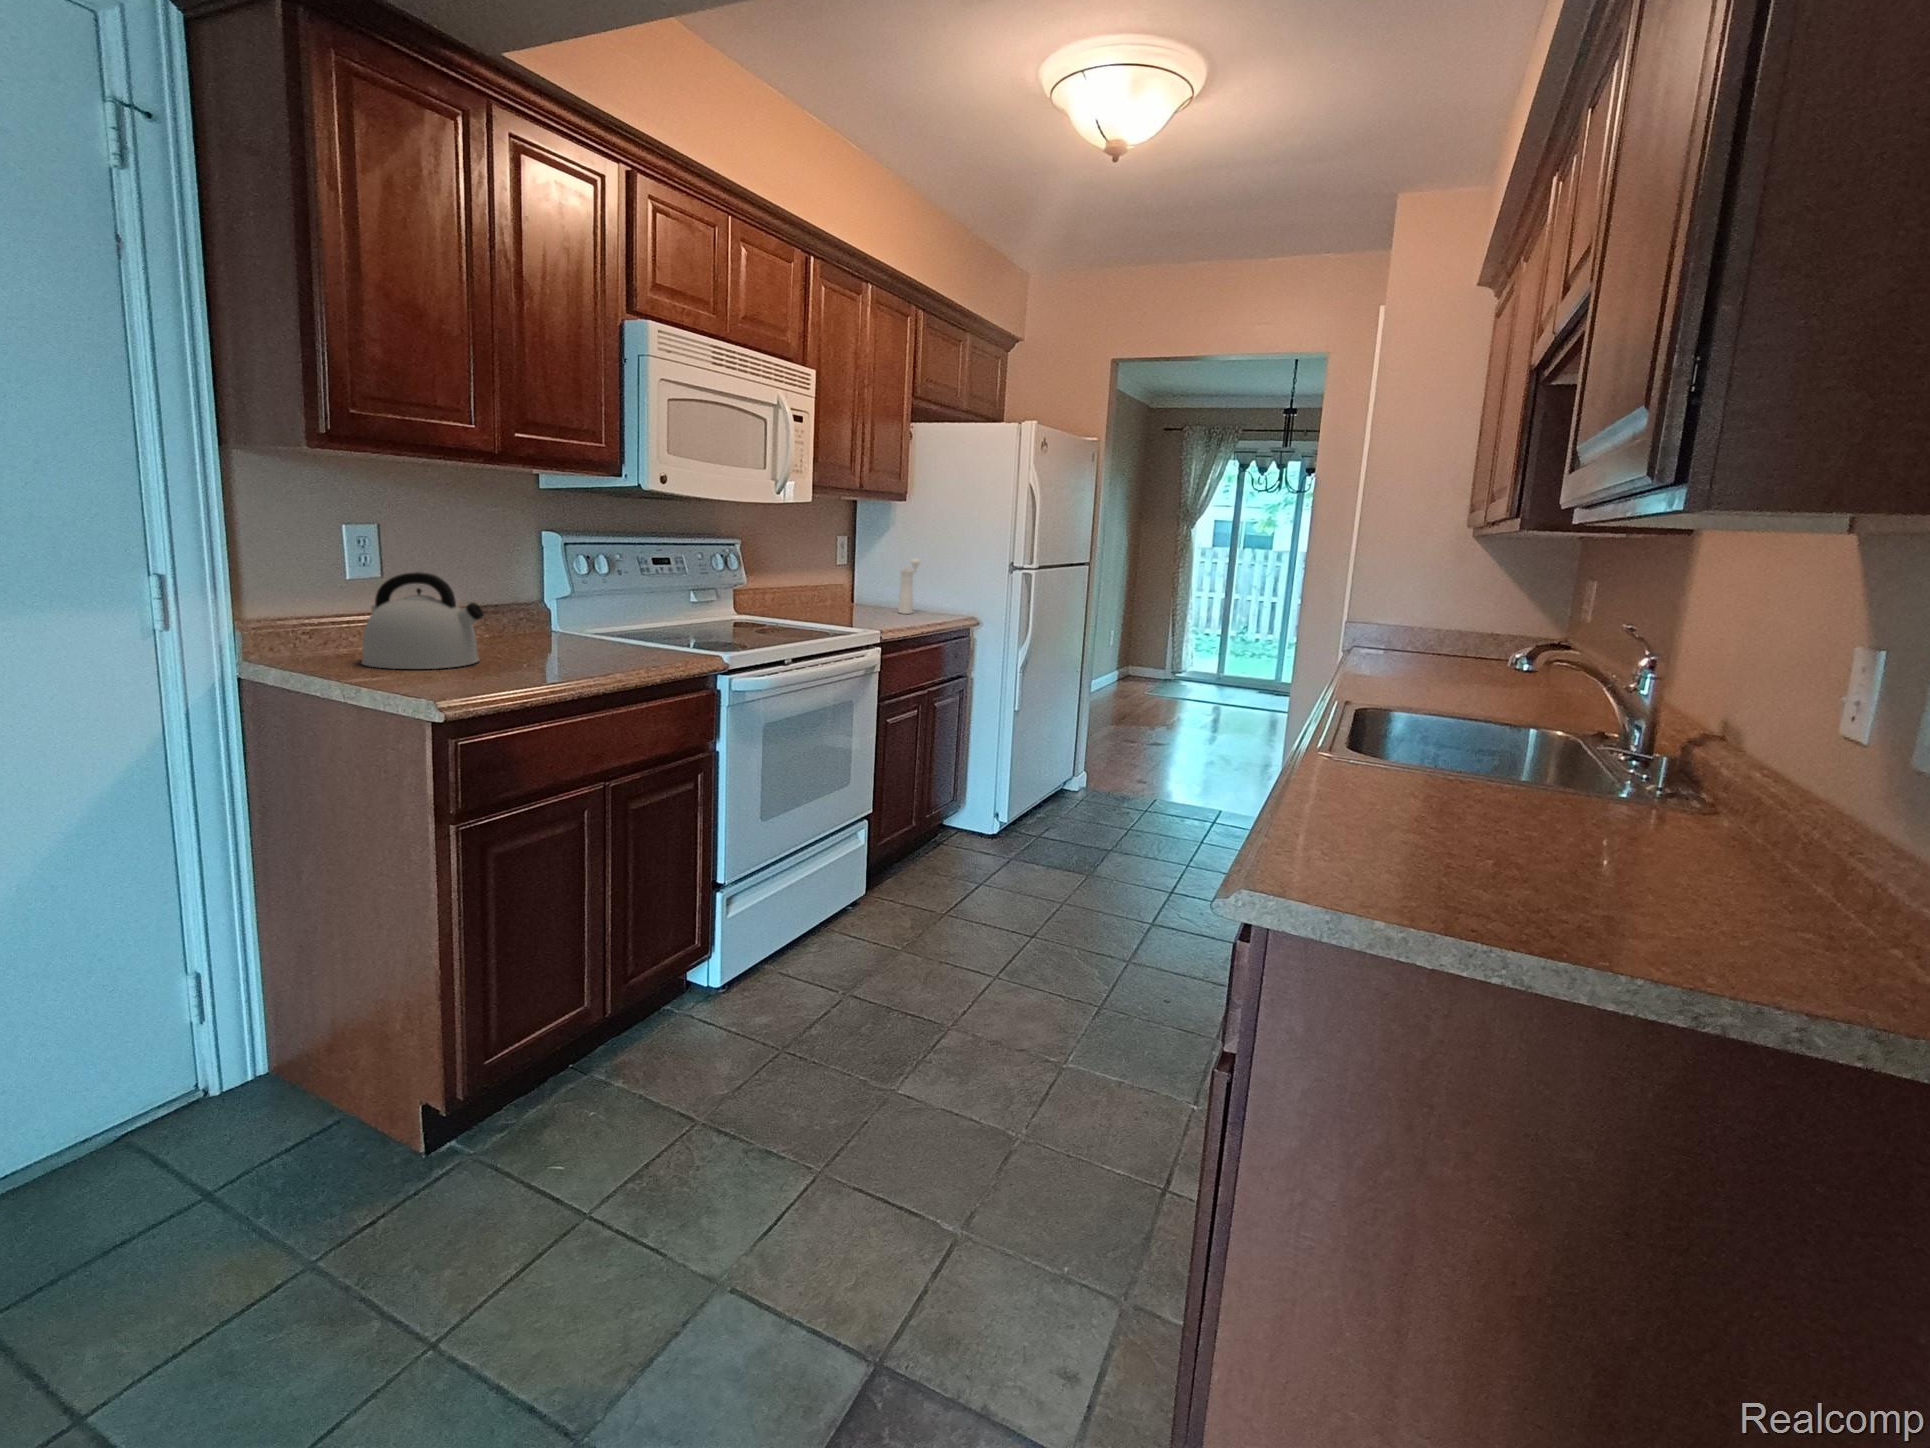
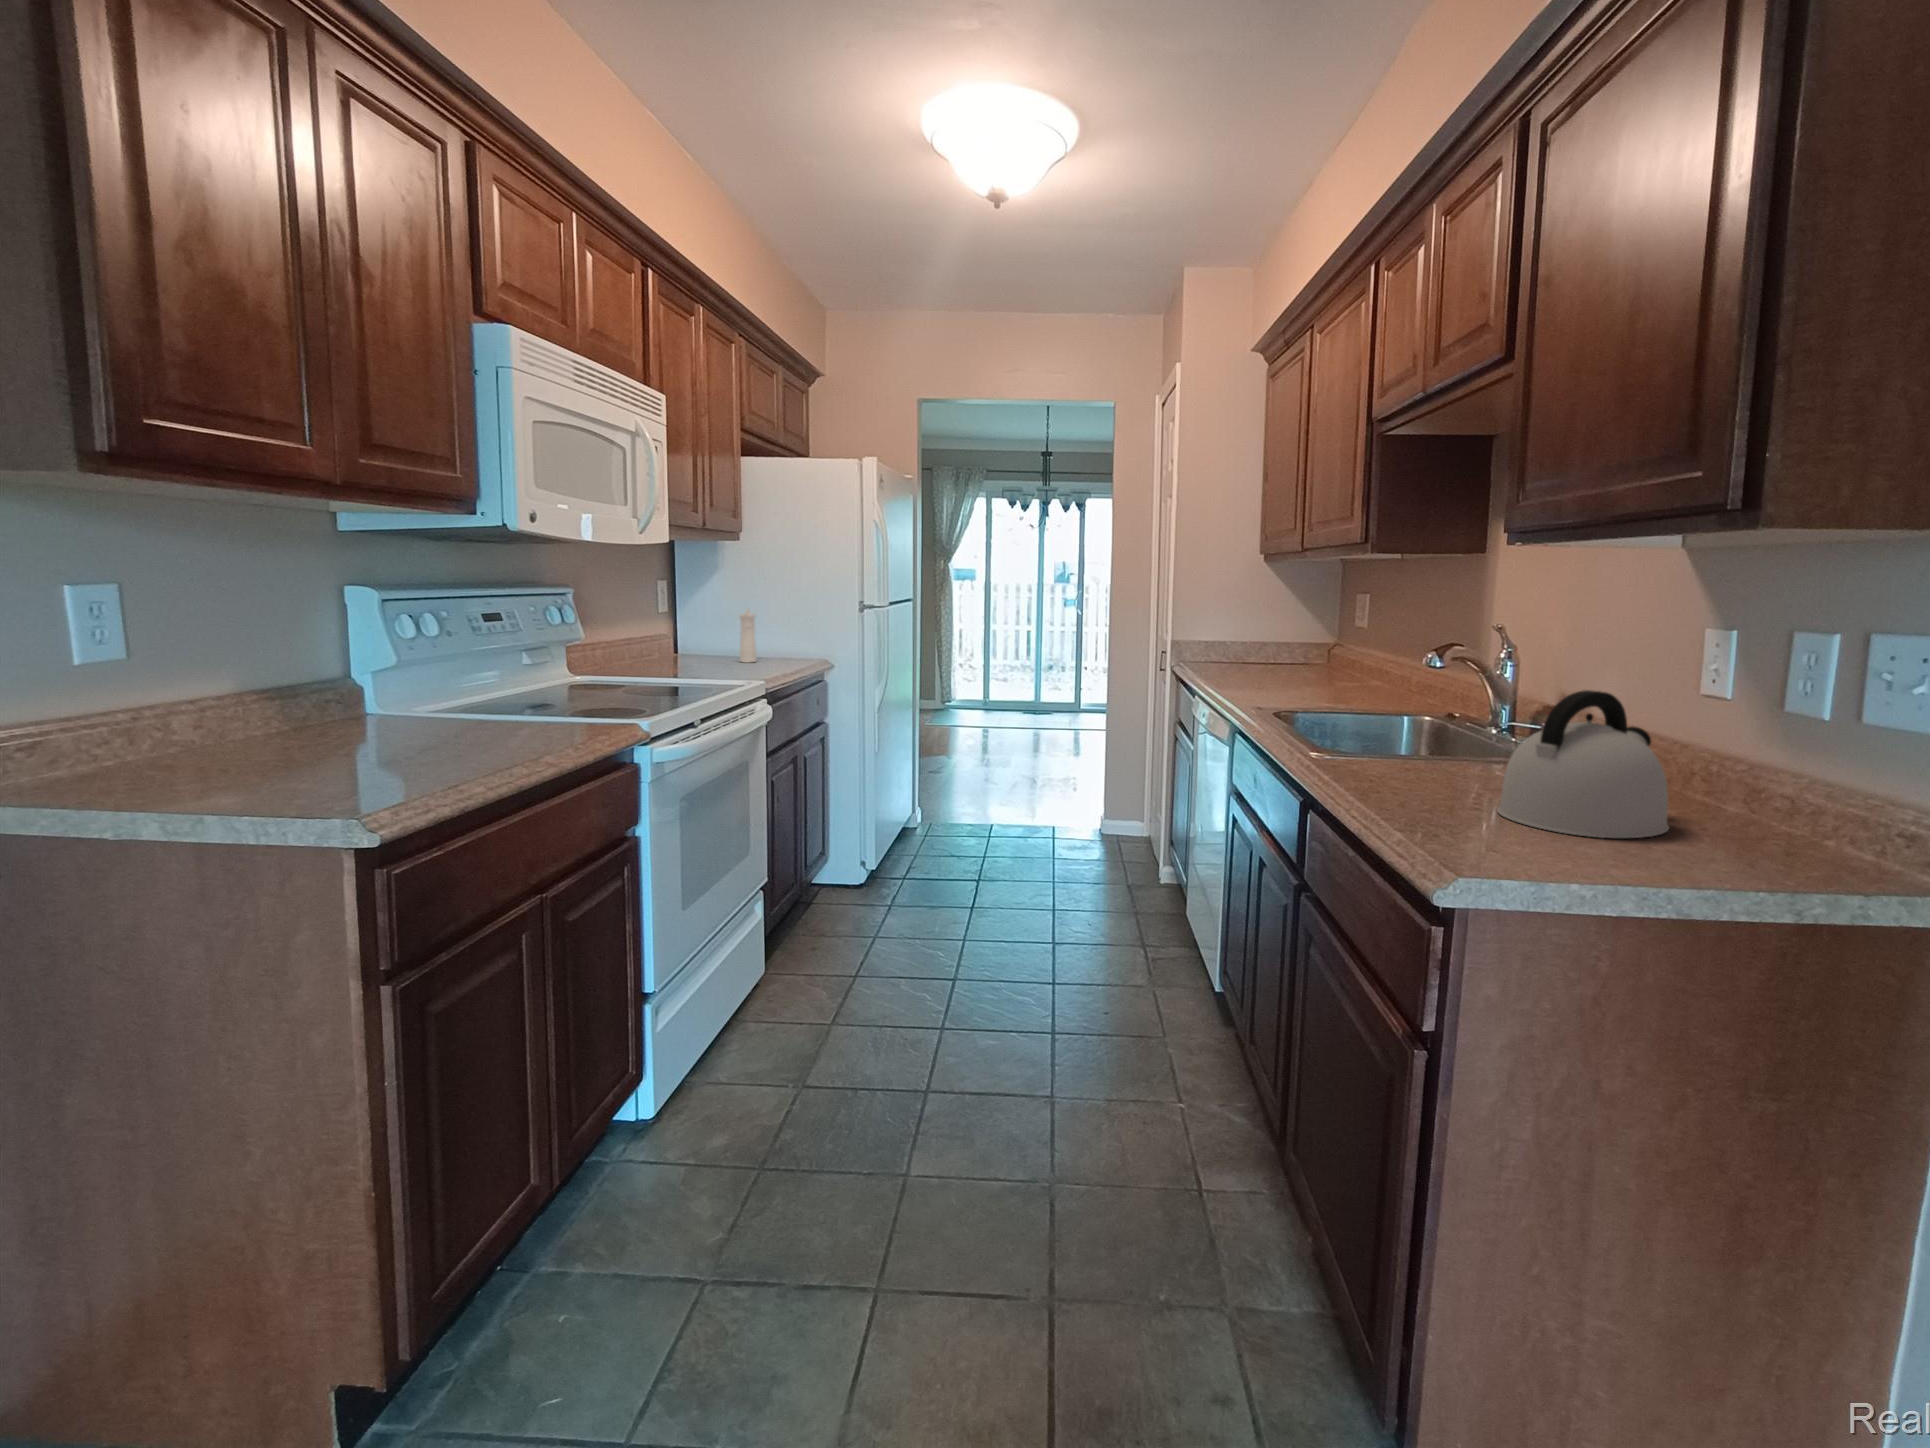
kettle: present [362,572,484,669] -> present [1498,690,1669,838]

